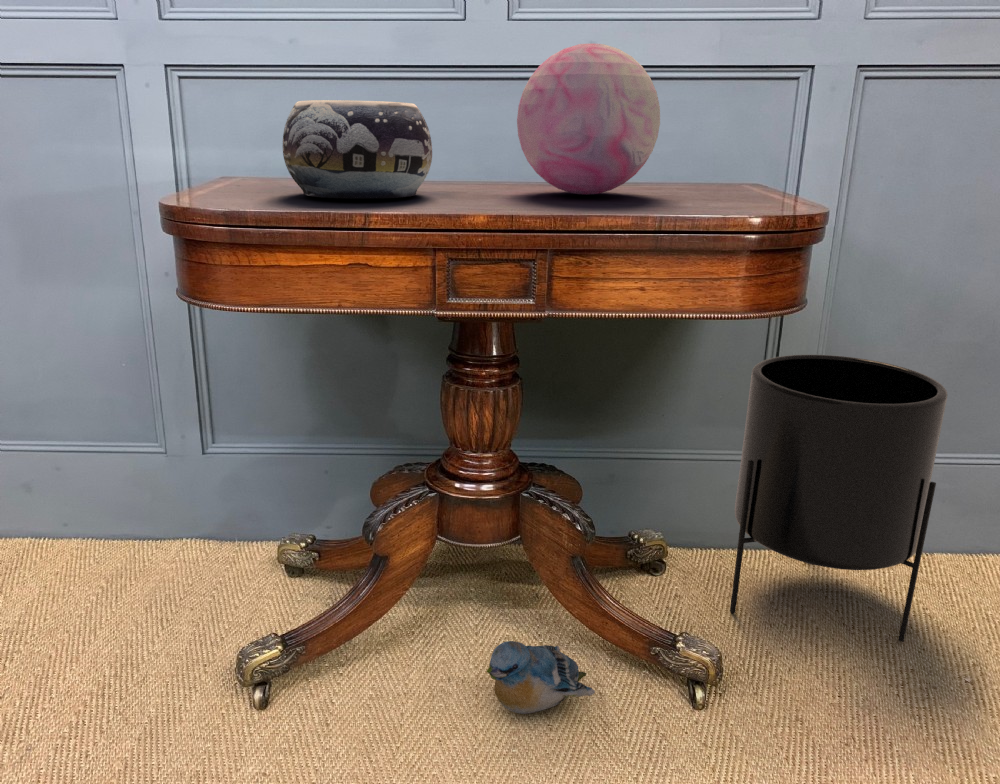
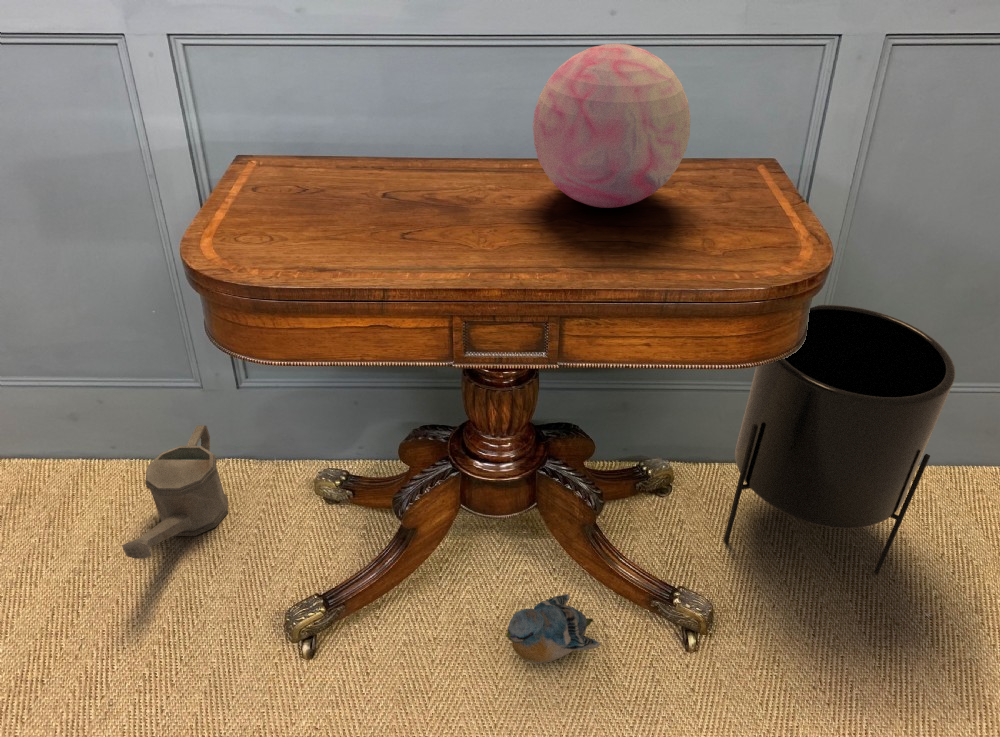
decorative bowl: present [283,100,432,199] -> none [282,107,442,241]
watering can: none [68,491,188,601] -> present [122,425,228,559]

